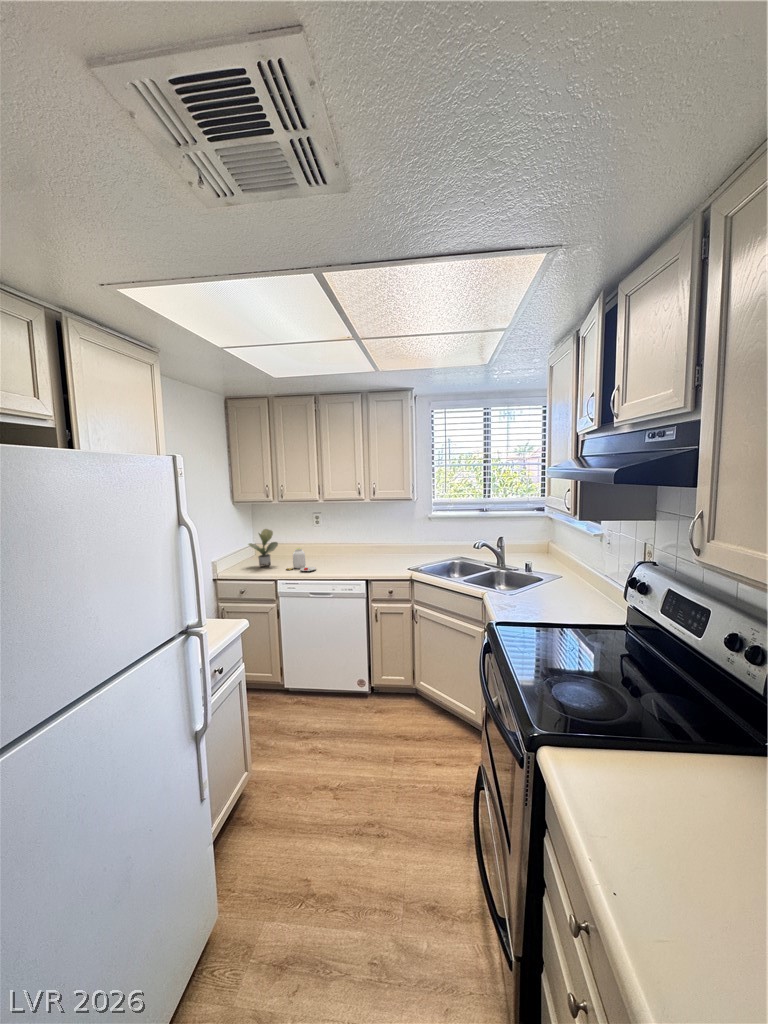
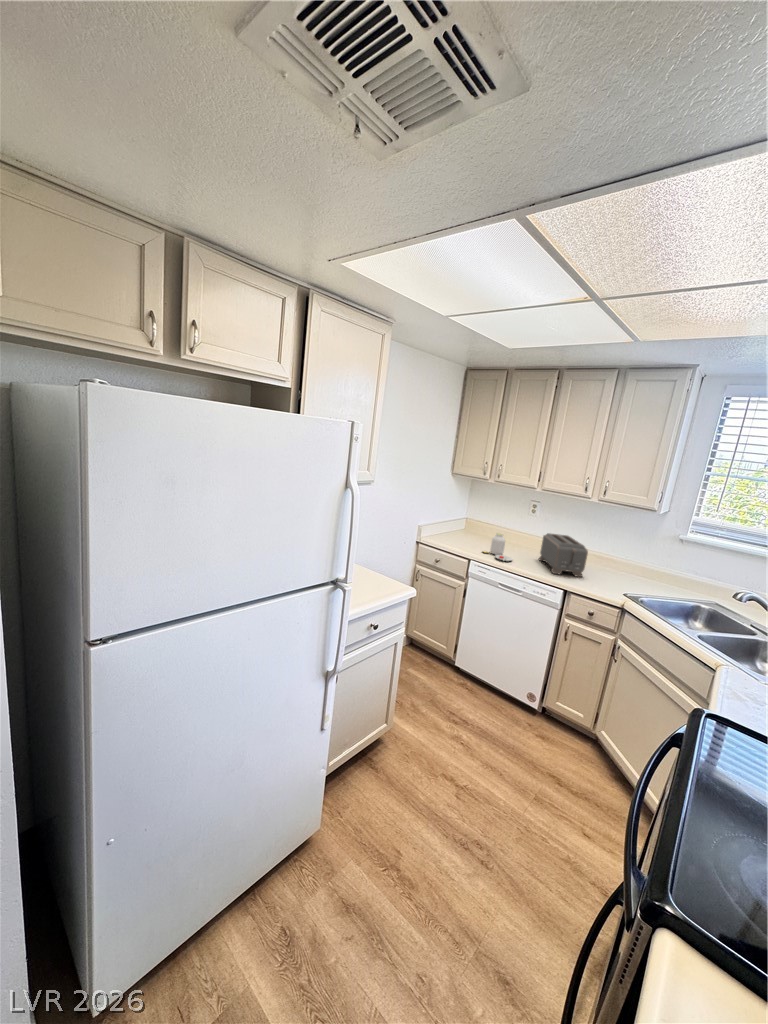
potted plant: present [248,529,278,566] -> none [453,506,481,543]
toaster: none [335,535,375,570] -> present [539,533,588,577]

